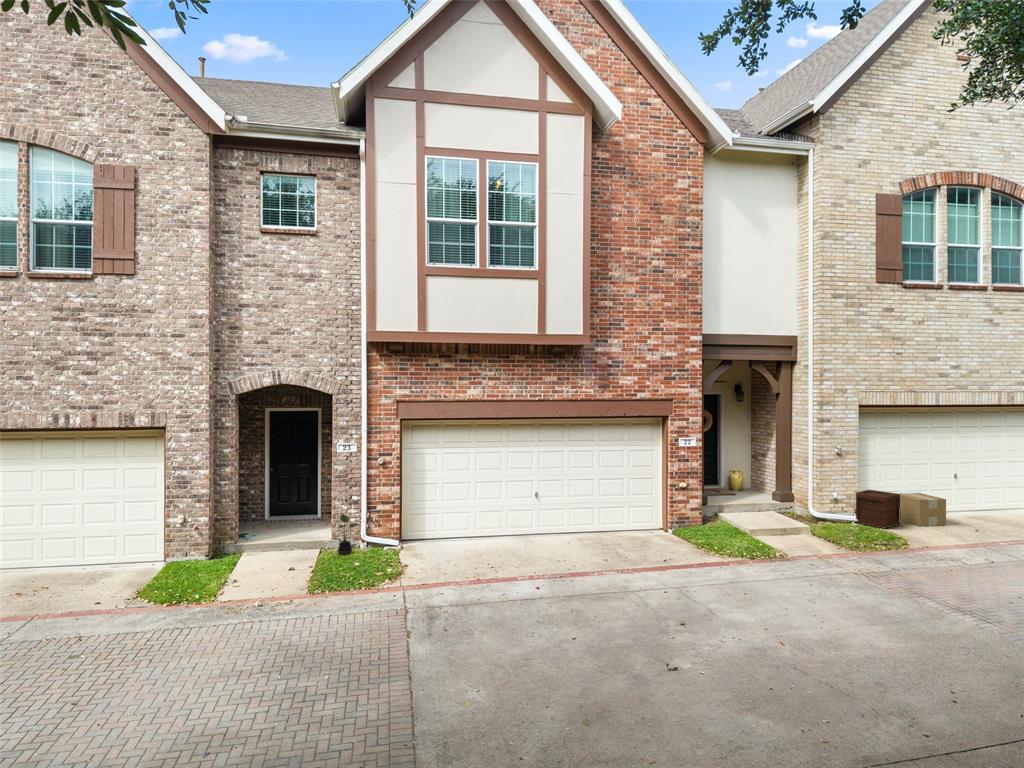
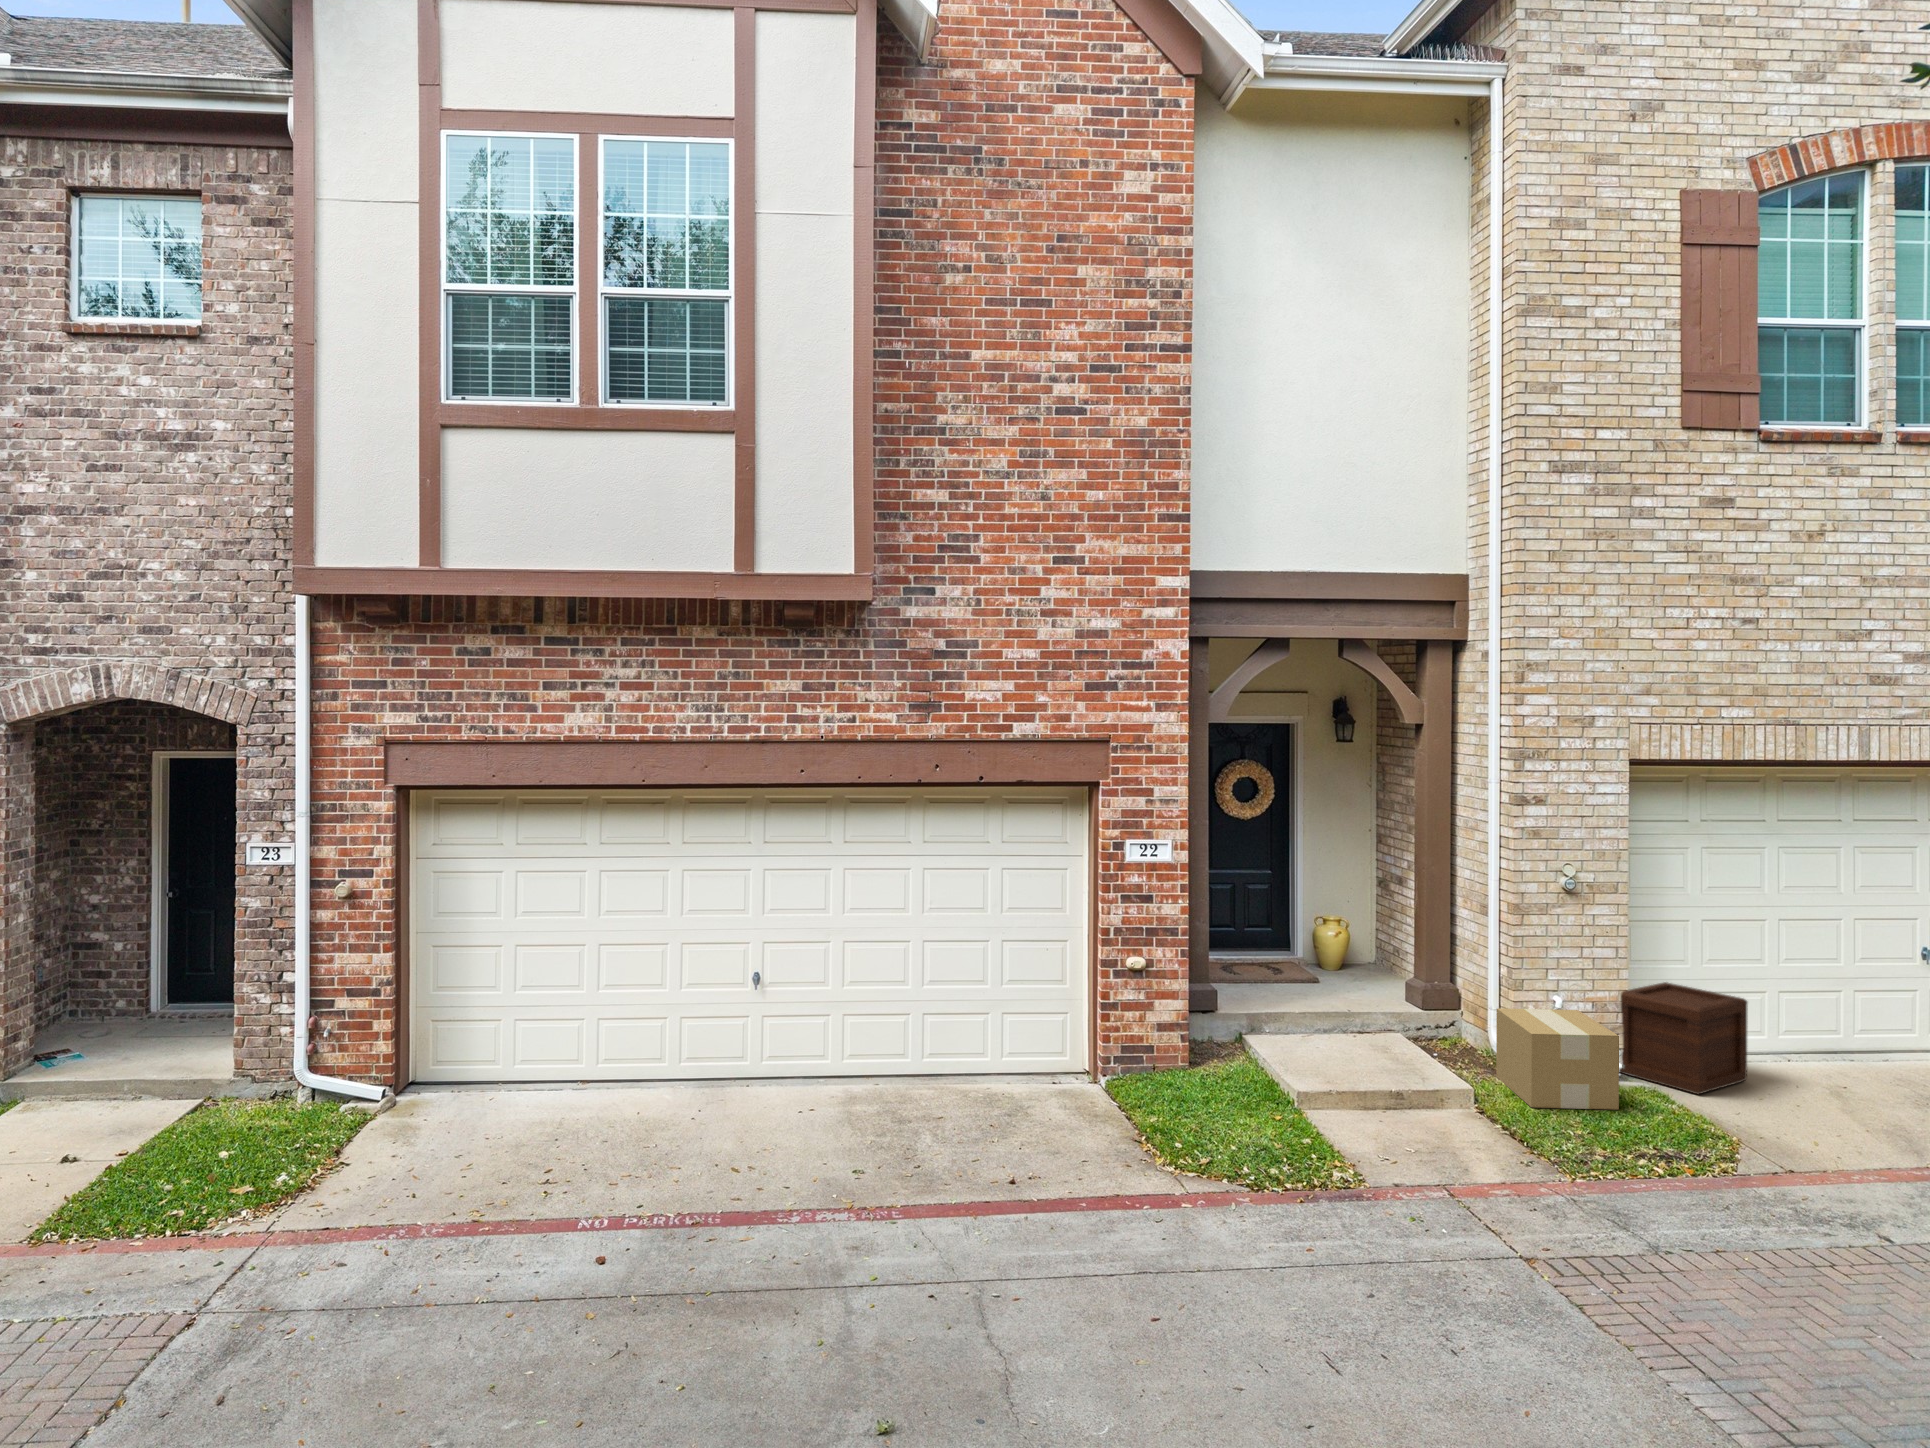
cardboard box: present [900,493,946,526] -> present [1496,1008,1619,1110]
potted plant: present [338,514,360,555] -> none [221,1017,293,1120]

